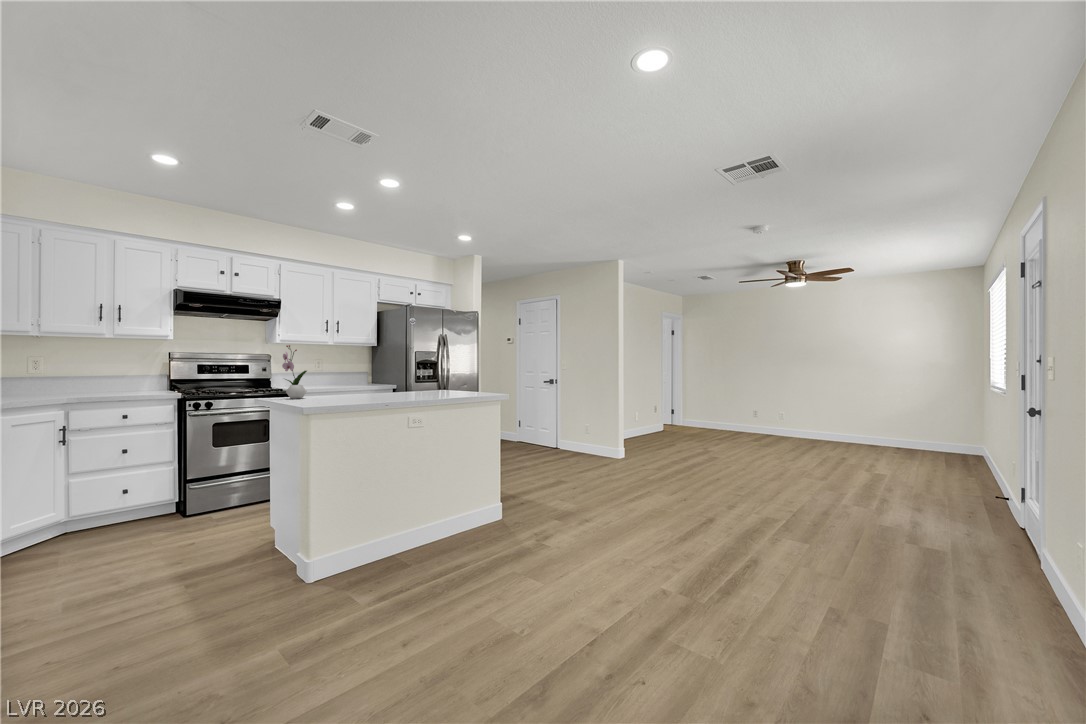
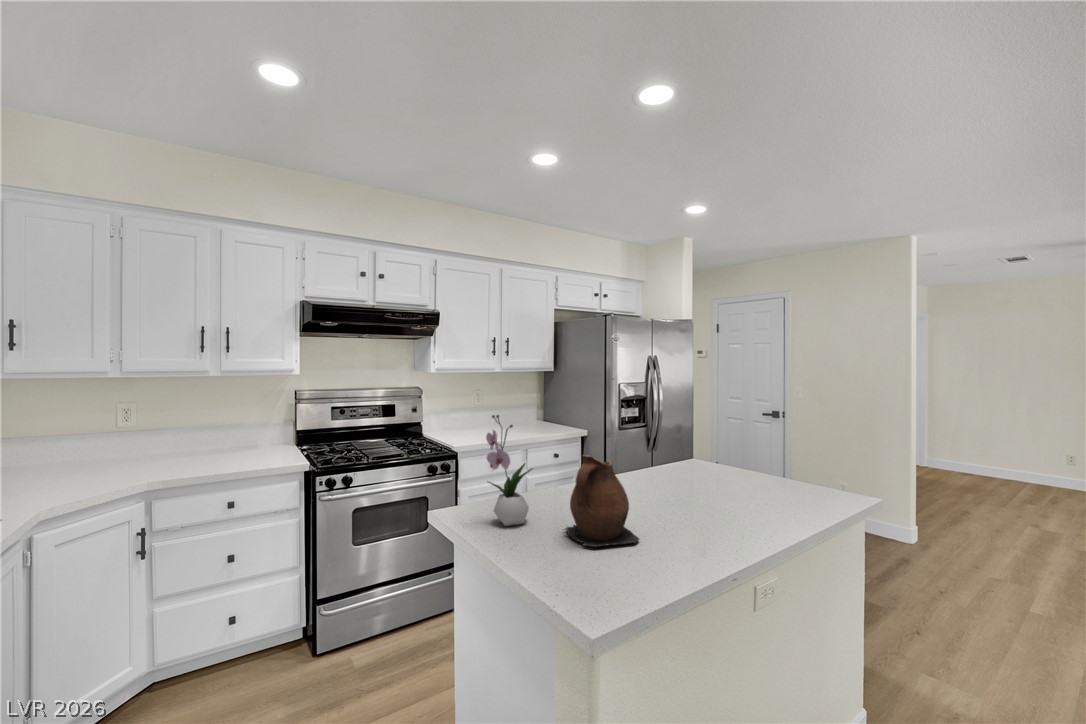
ceramic pitcher: none [319,360,354,399] -> present [566,455,639,547]

